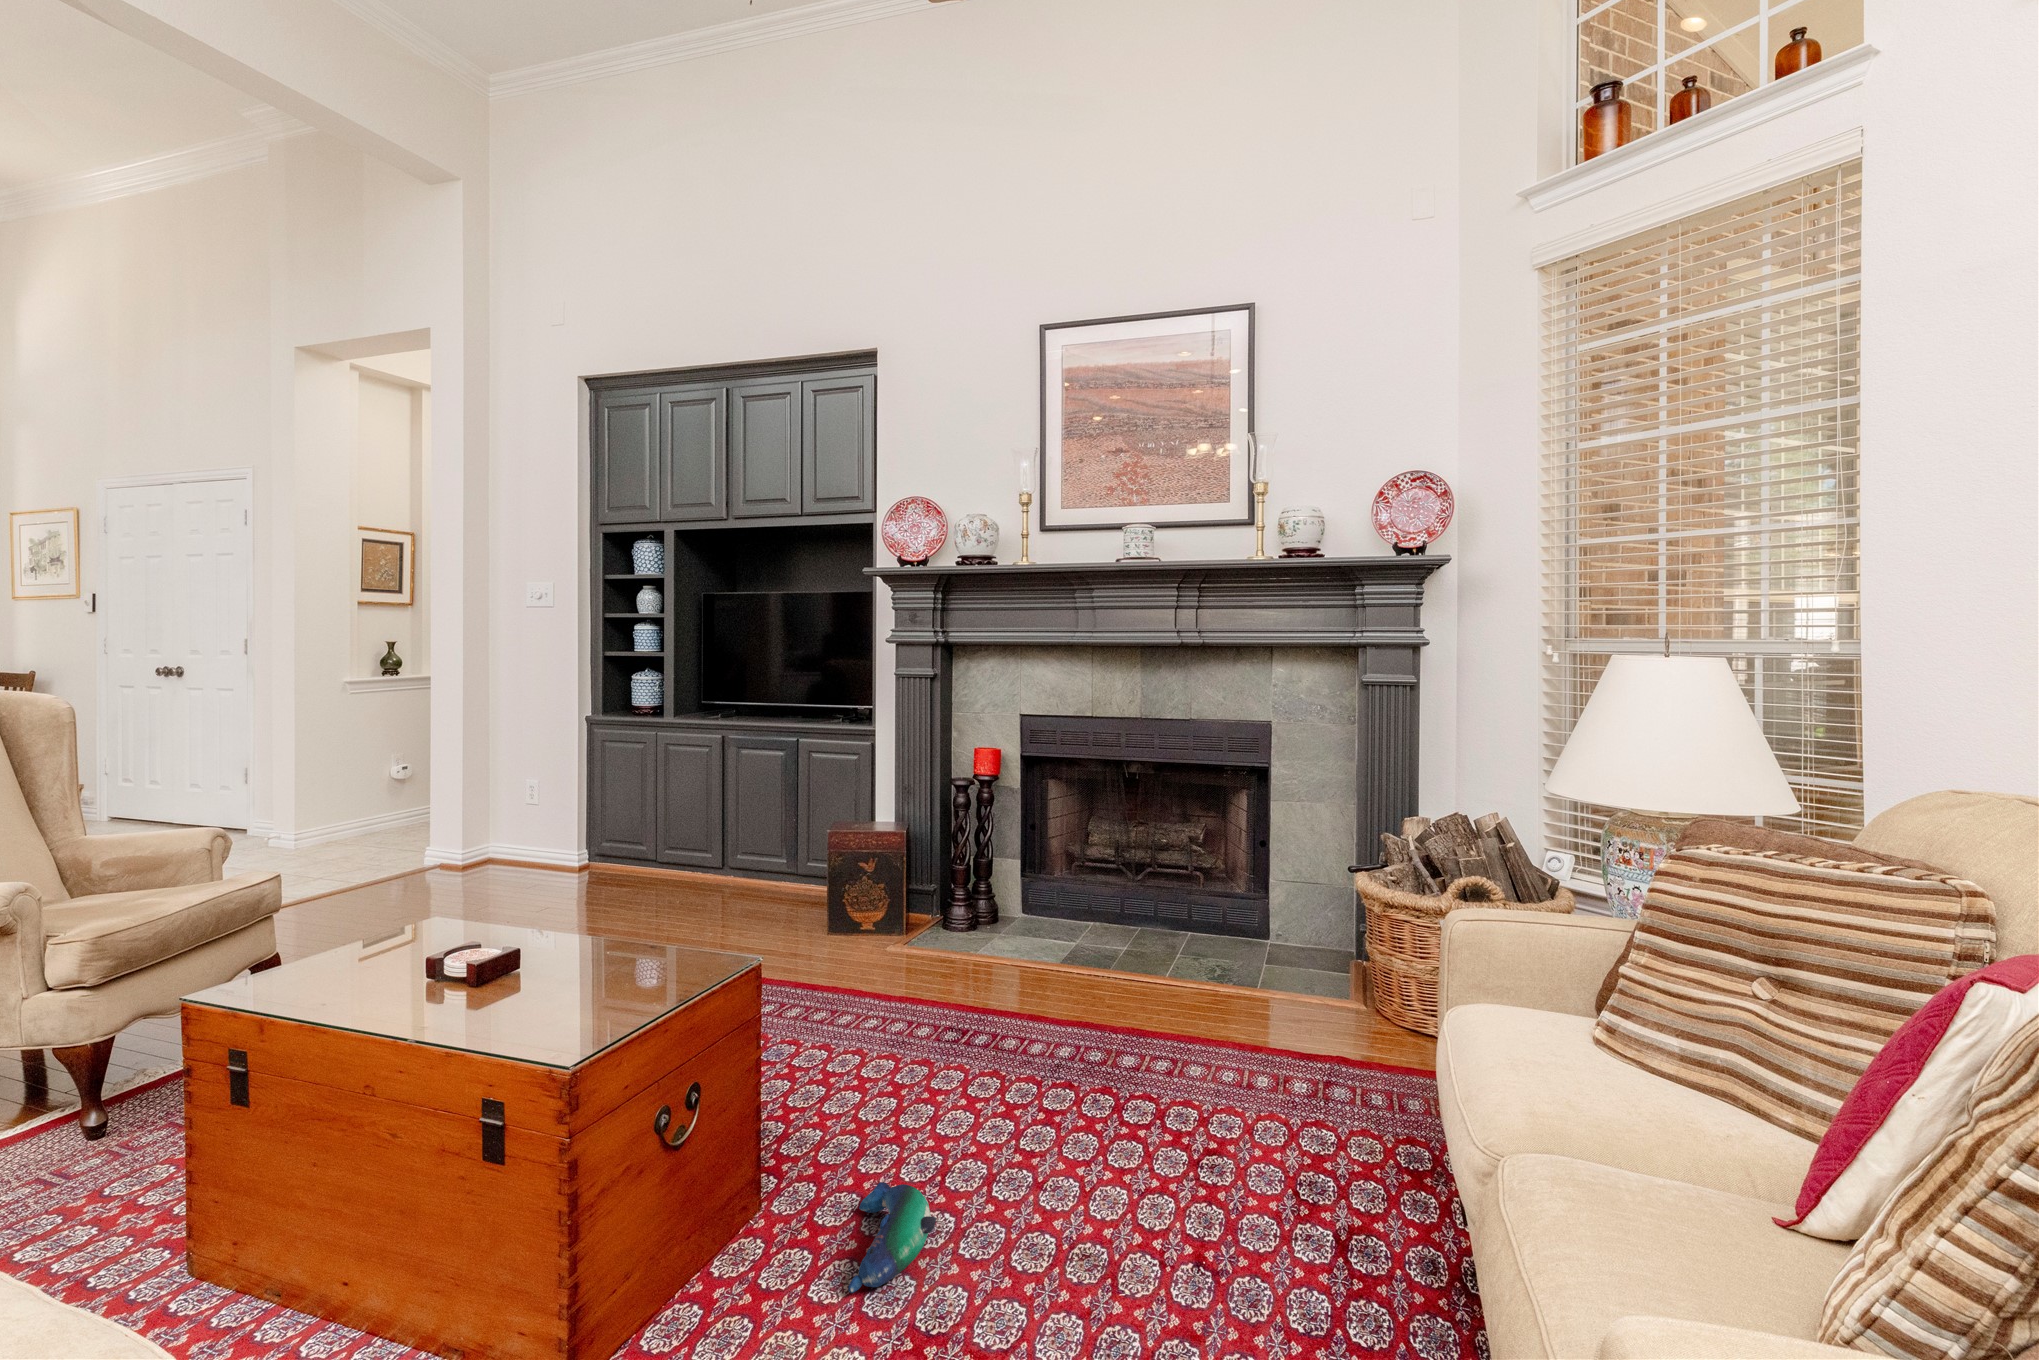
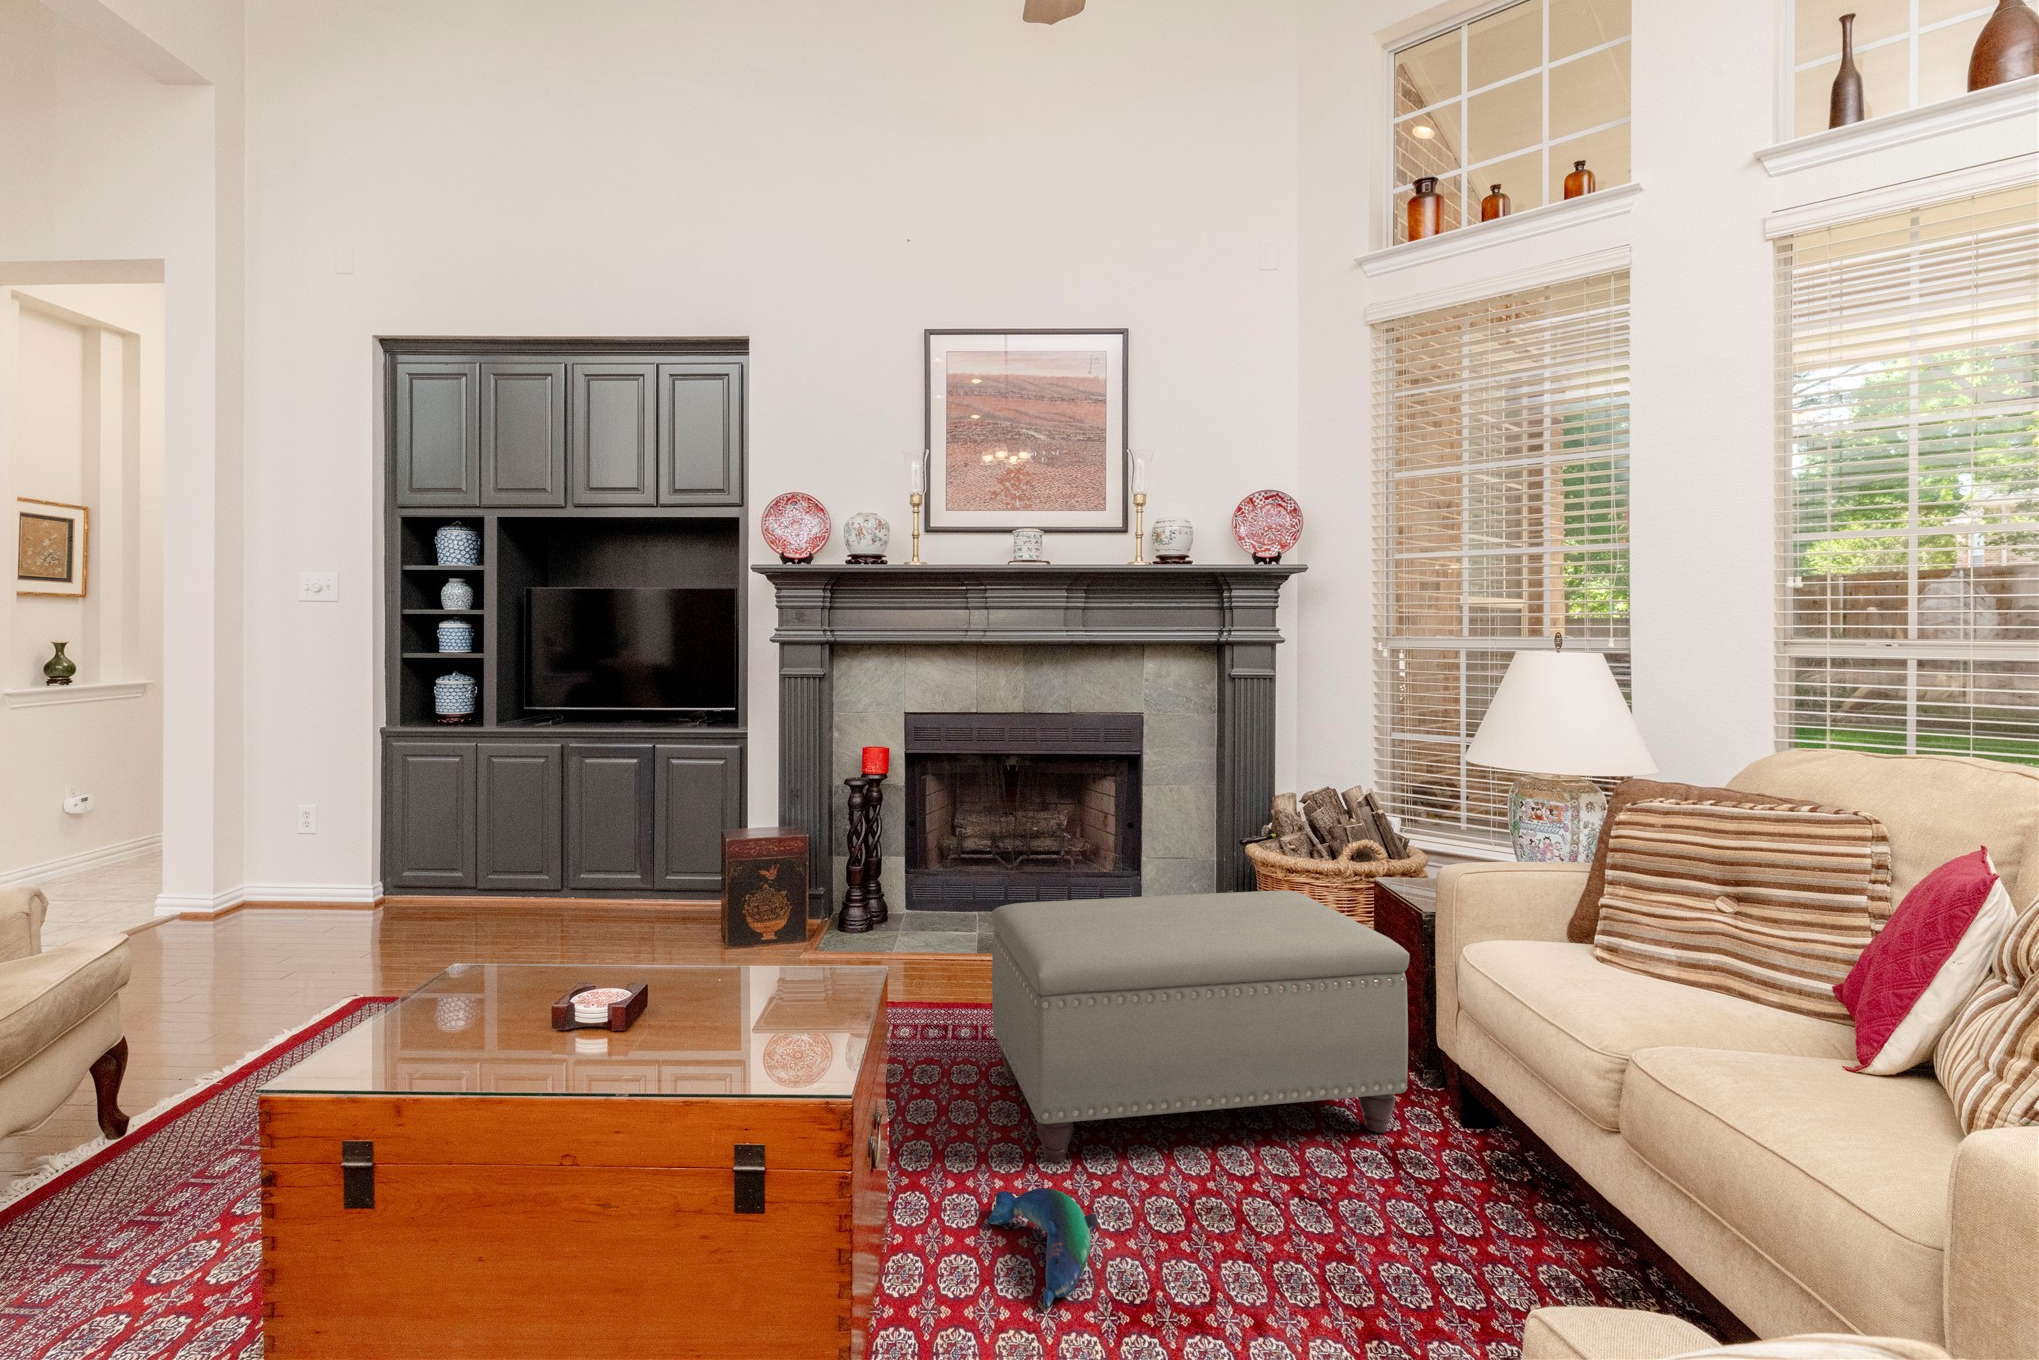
ottoman: none [945,909,1380,1207] -> present [991,890,1410,1163]

